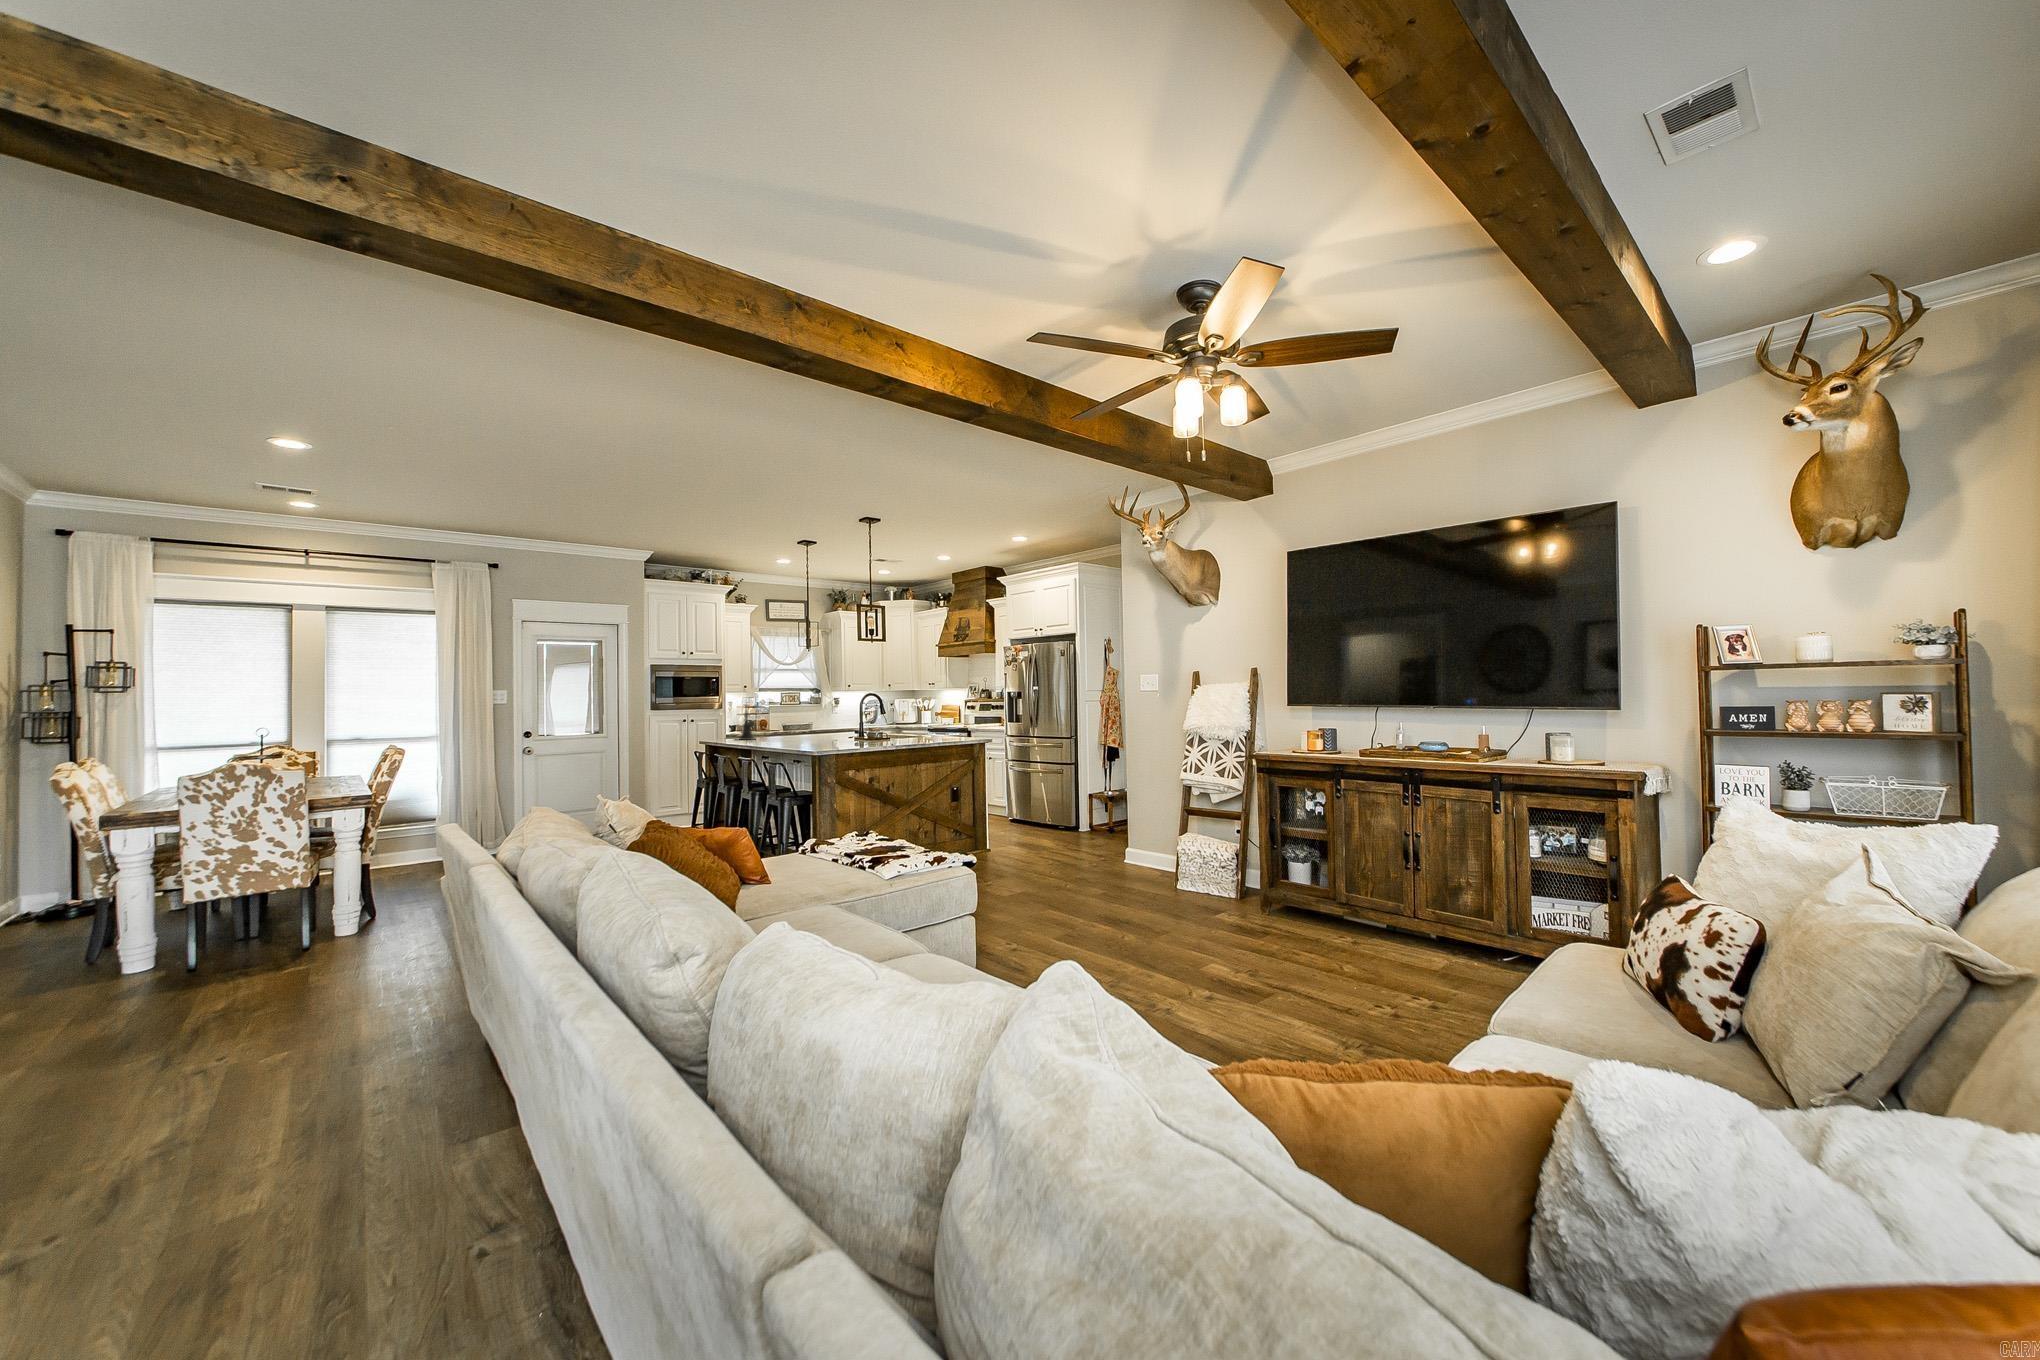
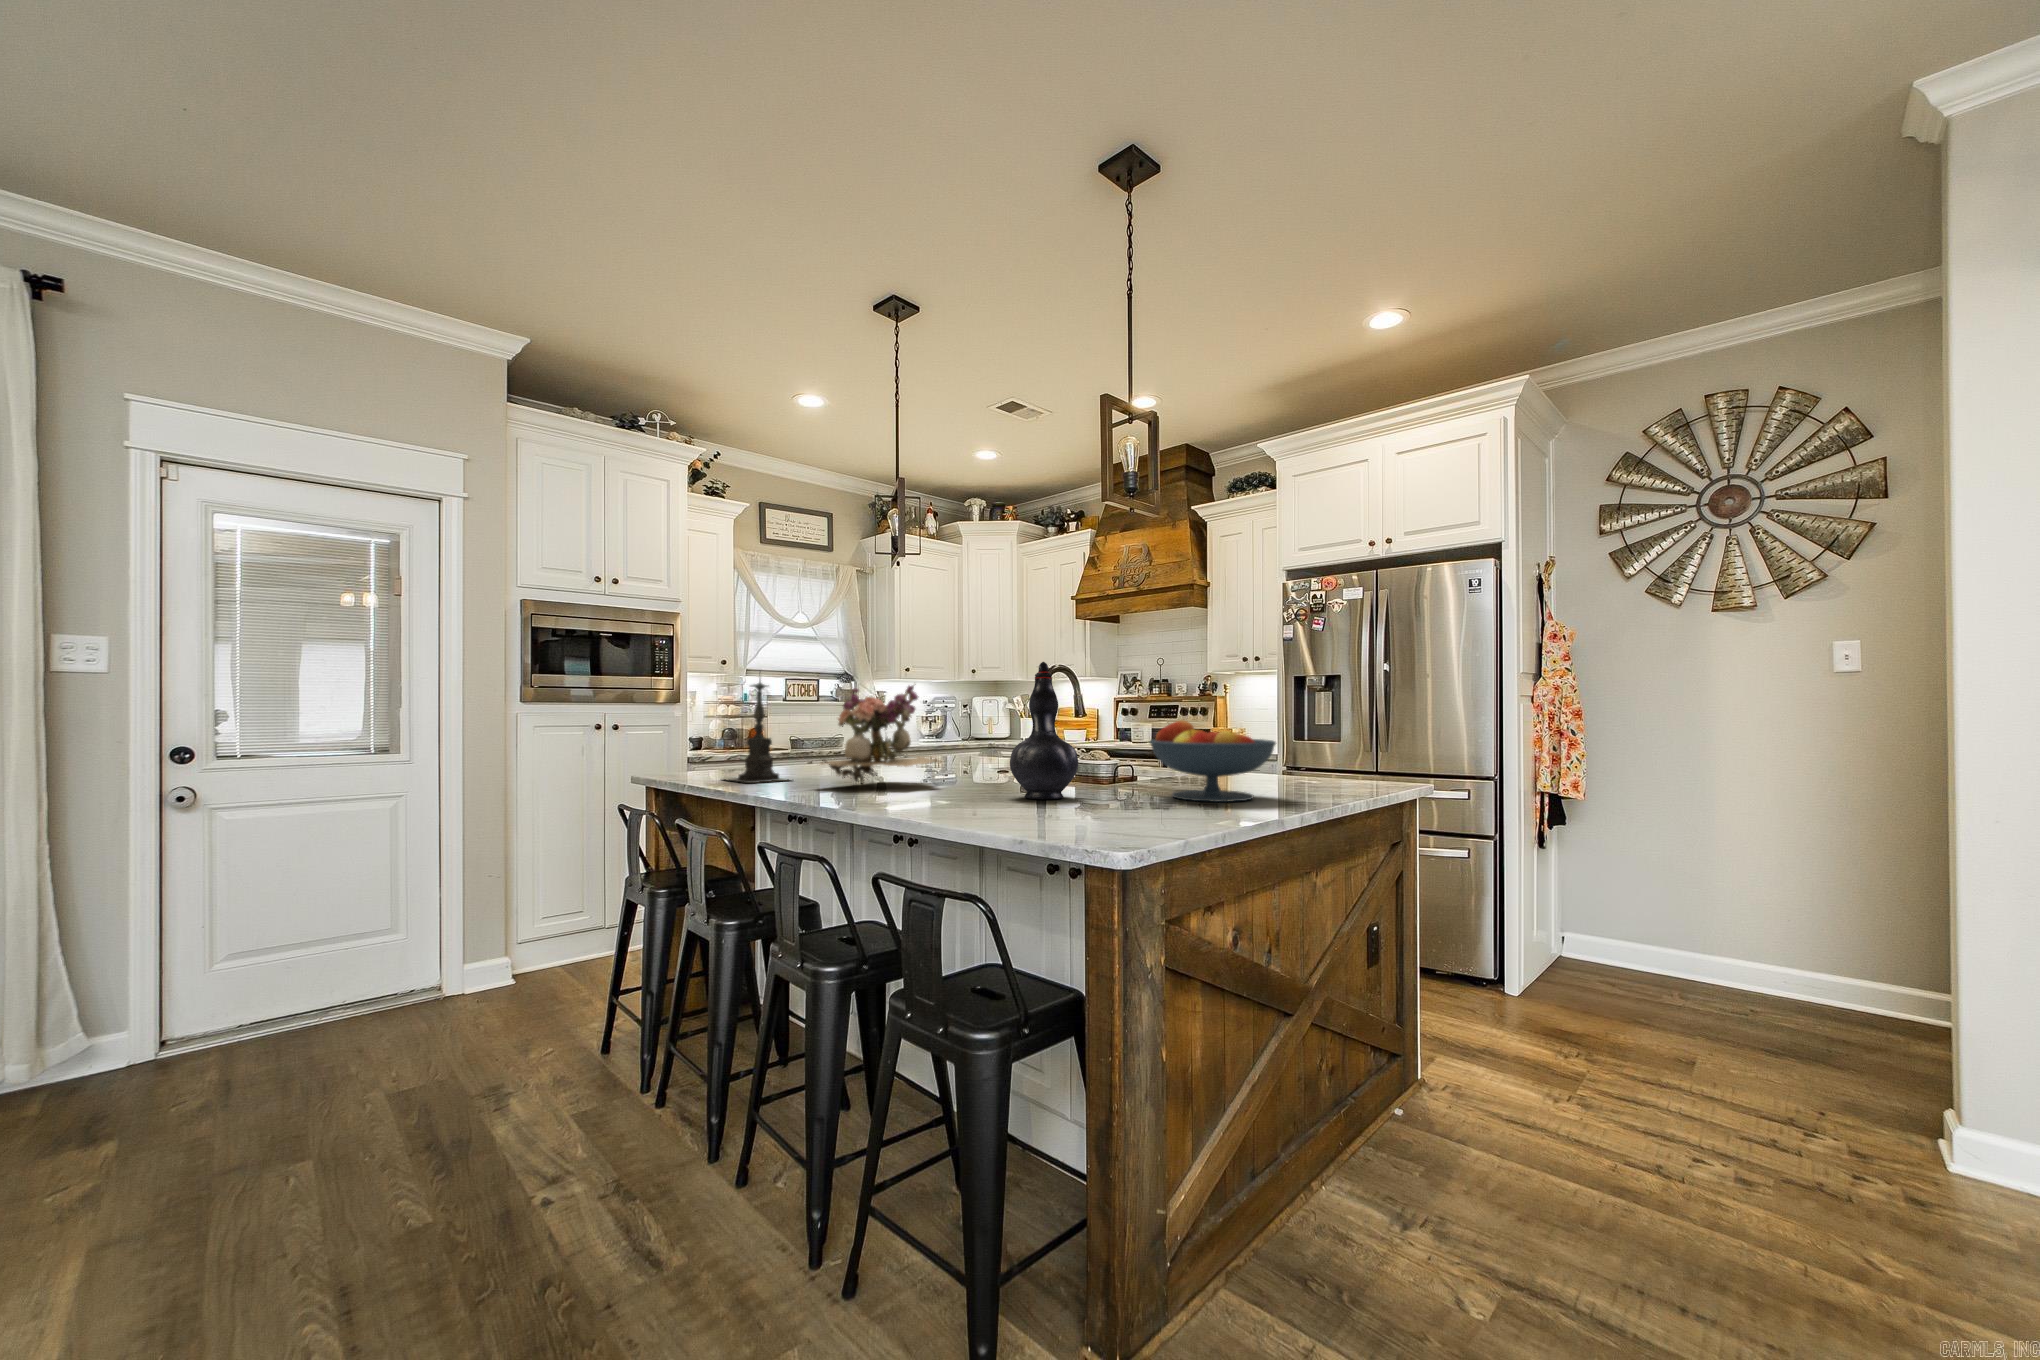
decorative vase: none [821,698,843,741] -> present [1010,662,1078,799]
flower arrangement: none [763,703,810,740] -> present [821,686,942,784]
fruit bowl: none [866,716,906,741] -> present [1150,721,1276,802]

